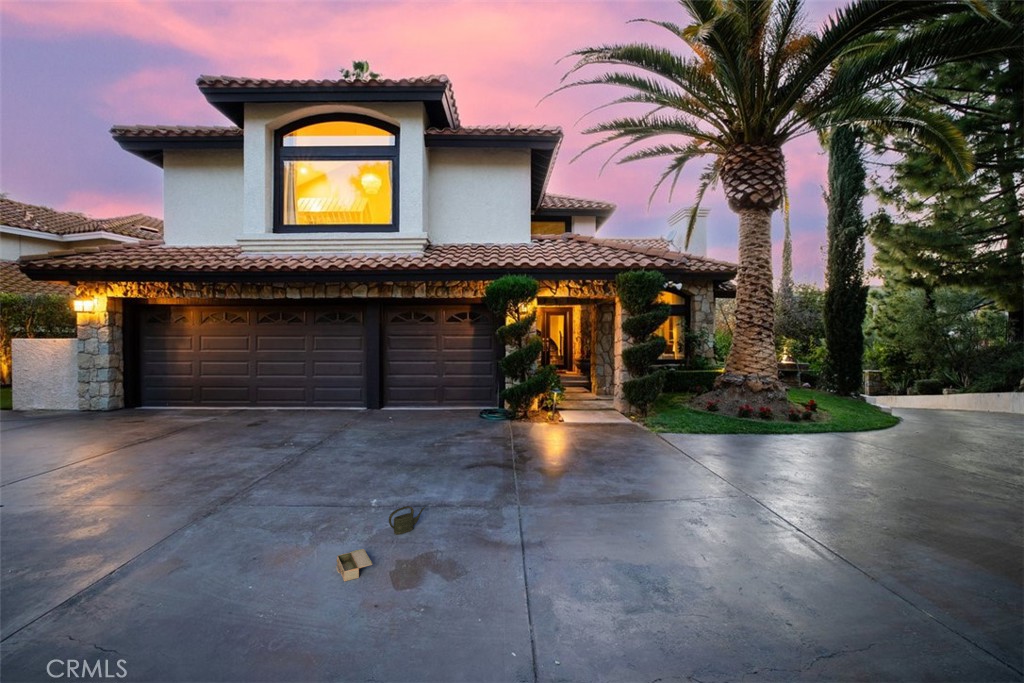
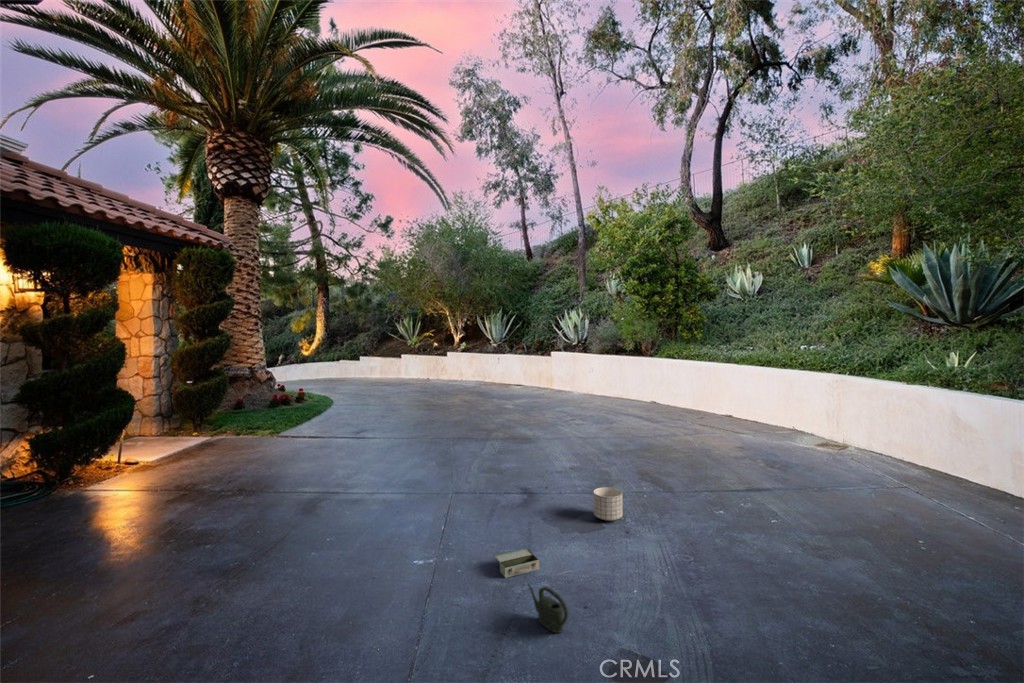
watering can: present [389,506,425,534] -> present [528,584,568,633]
planter: none [452,581,497,643] -> present [593,487,623,521]

